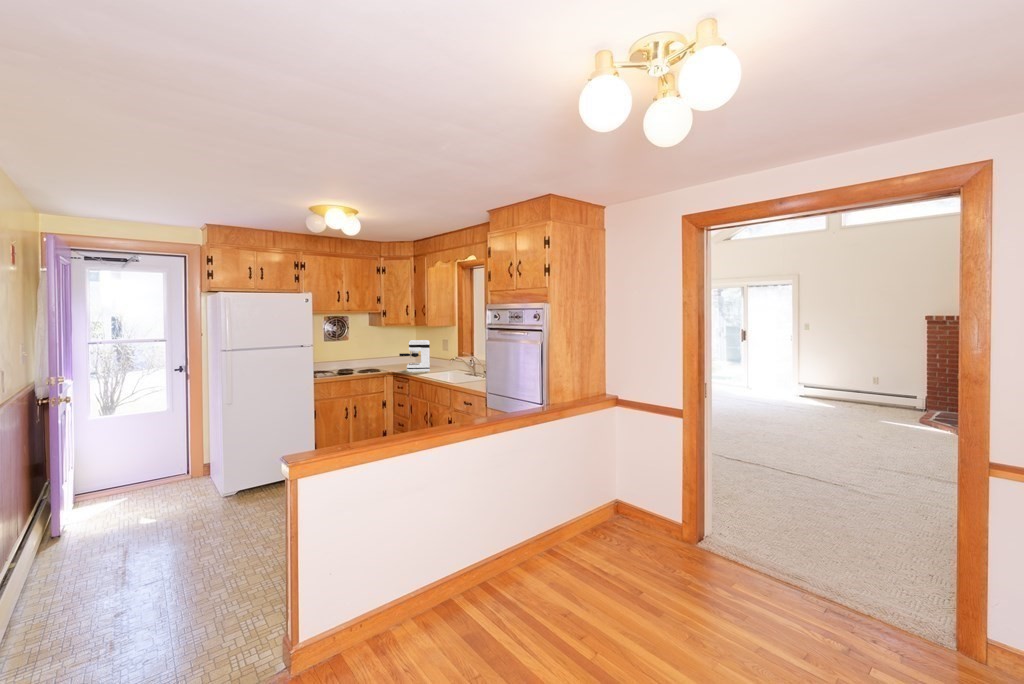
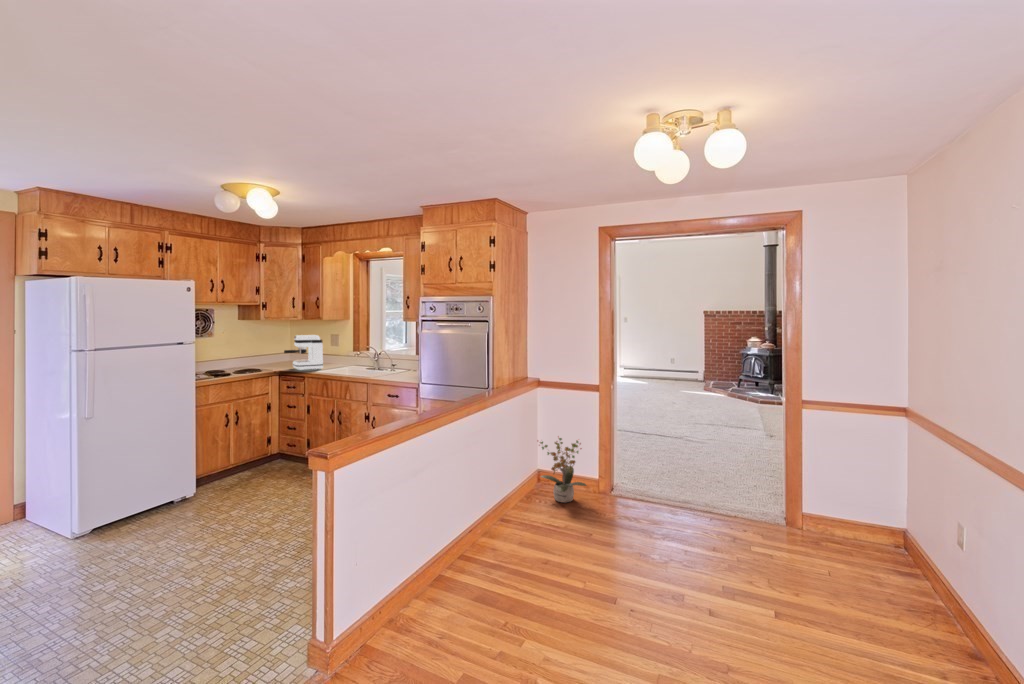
potted plant: none [600,466,655,548] -> present [540,438,587,503]

